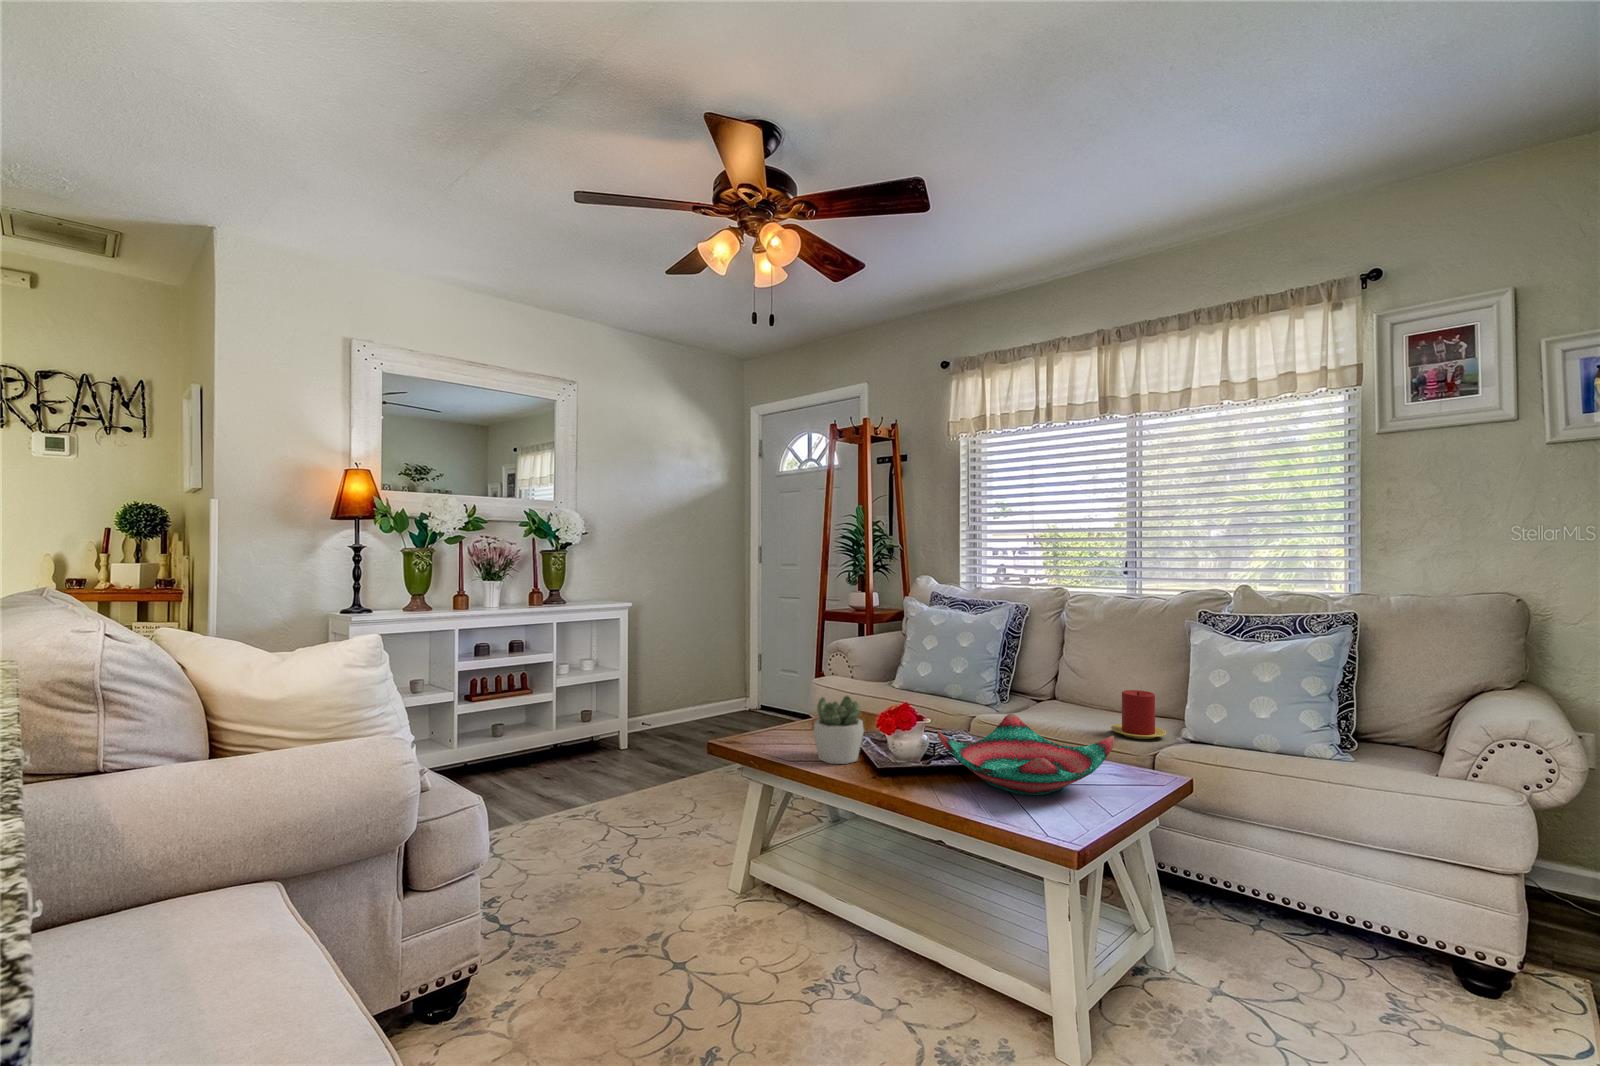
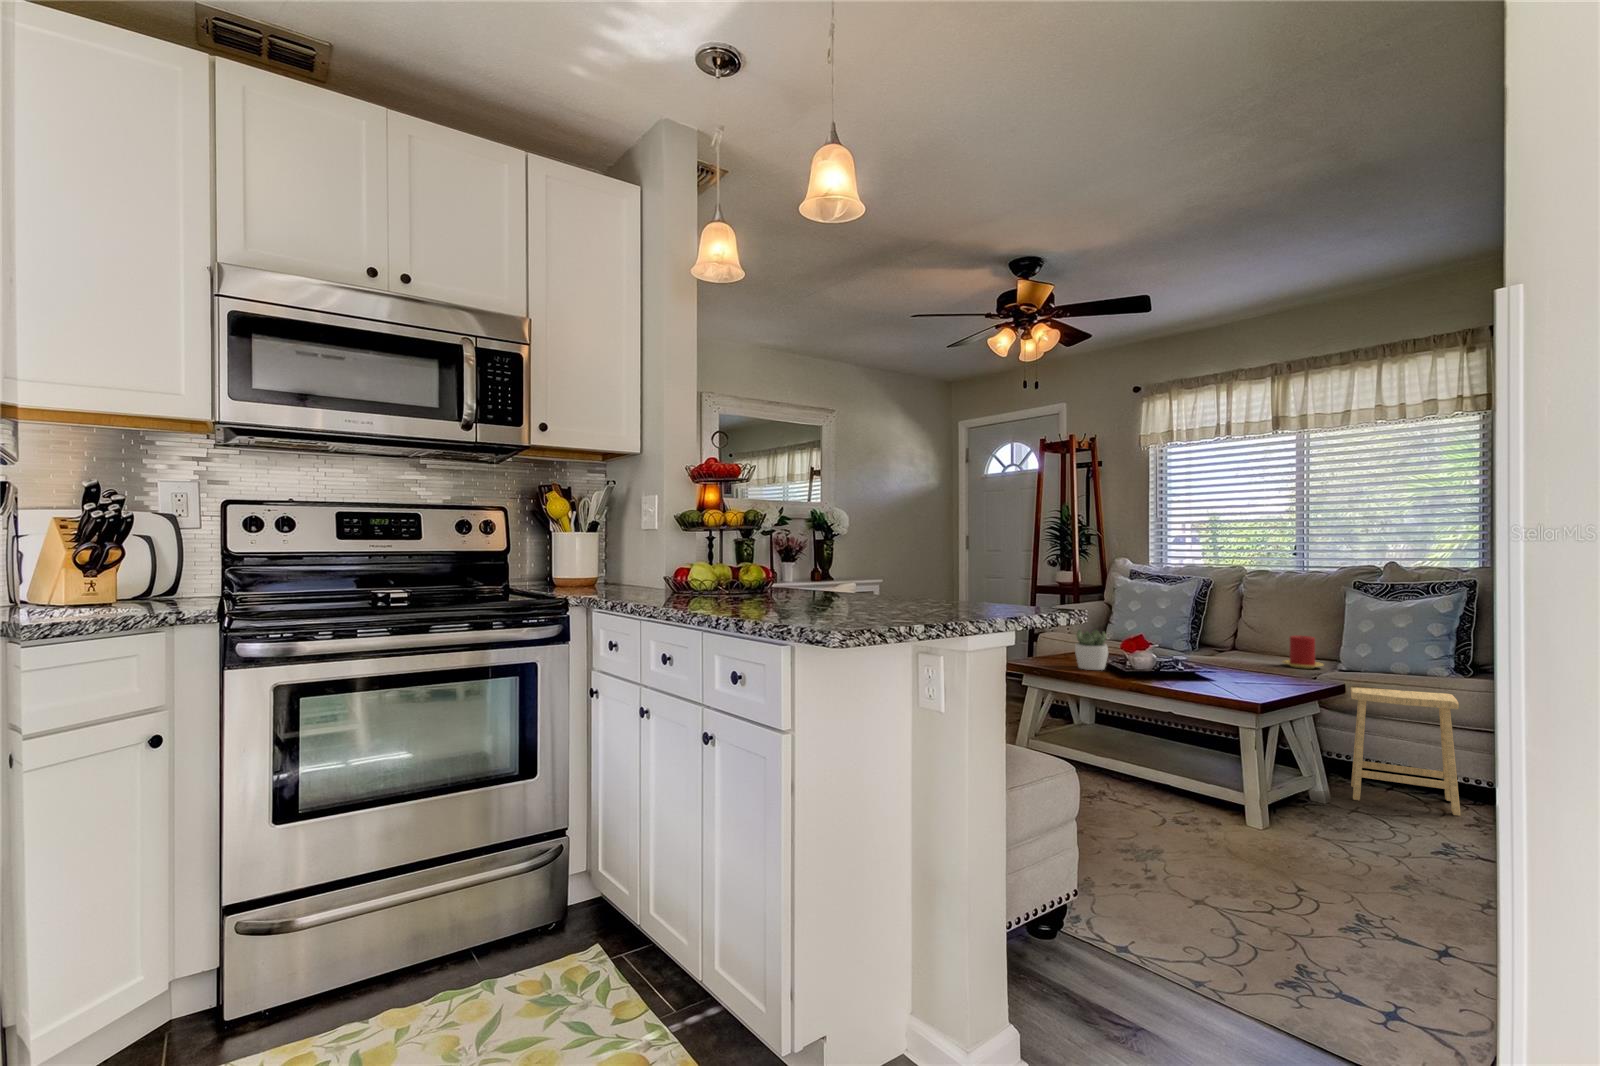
decorative bowl: present [938,714,1114,795] -> none [1162,642,1283,685]
footstool: none [1206,776,1371,992] -> present [1350,686,1461,816]

